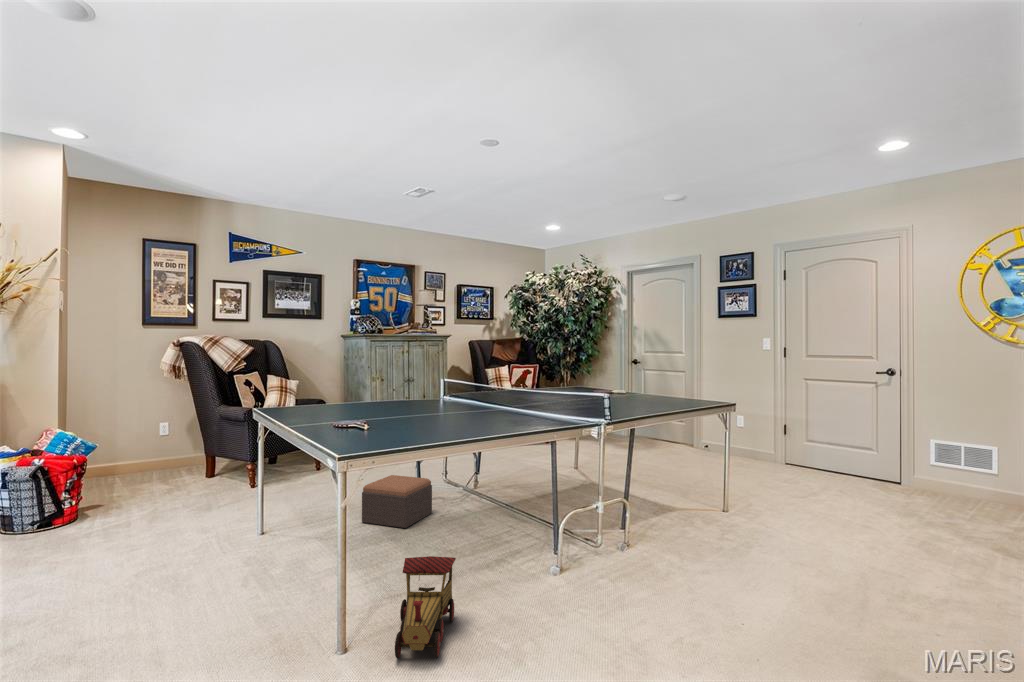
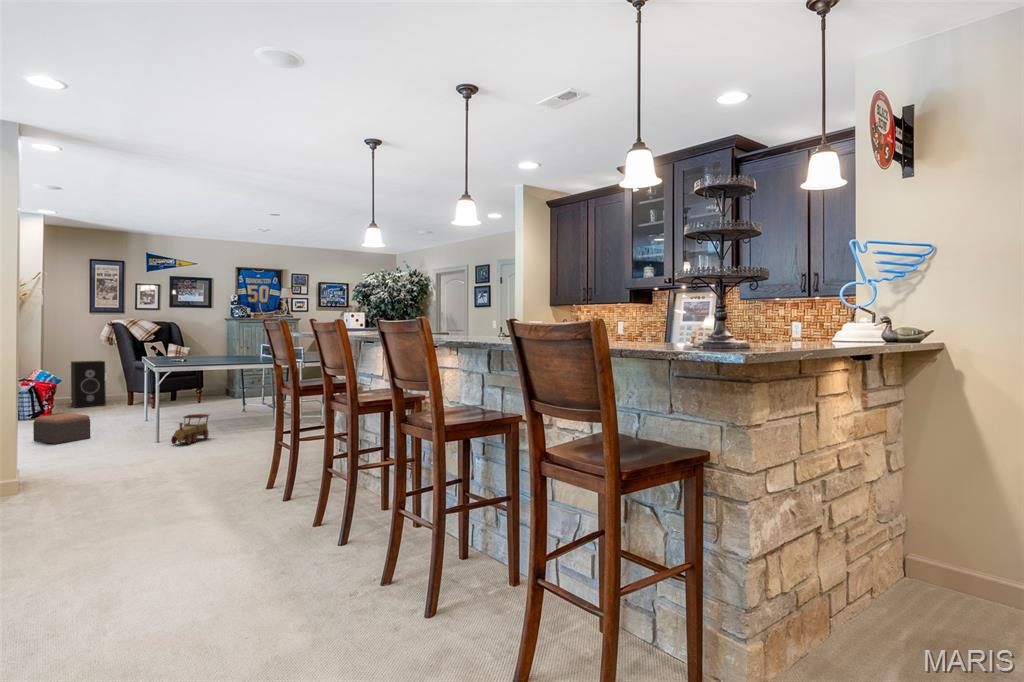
speaker: none [109,404,167,488] -> present [71,361,106,408]
footstool: present [362,475,432,528] -> present [33,413,90,444]

